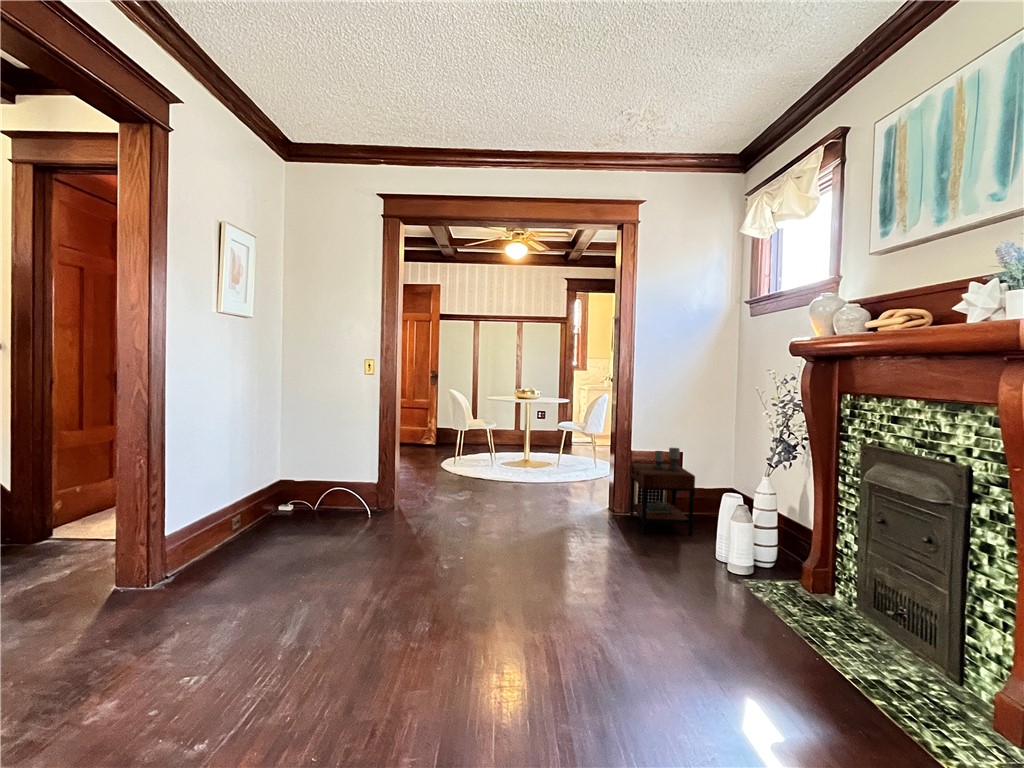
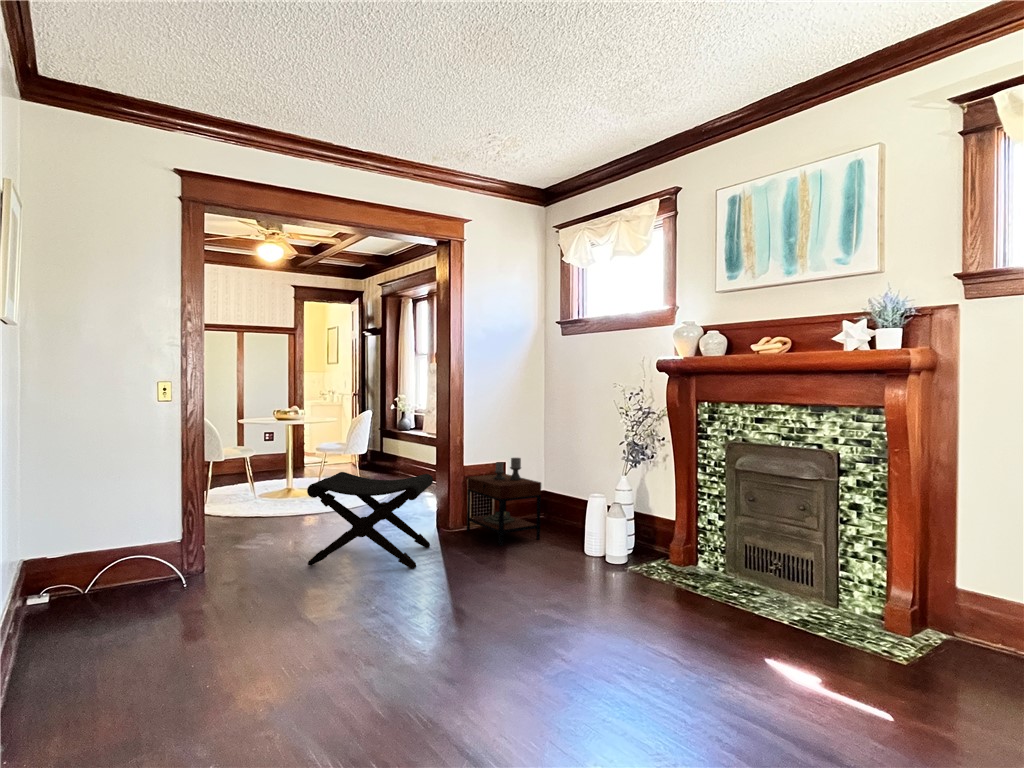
footstool: none [468,447,582,537] -> present [307,472,433,569]

